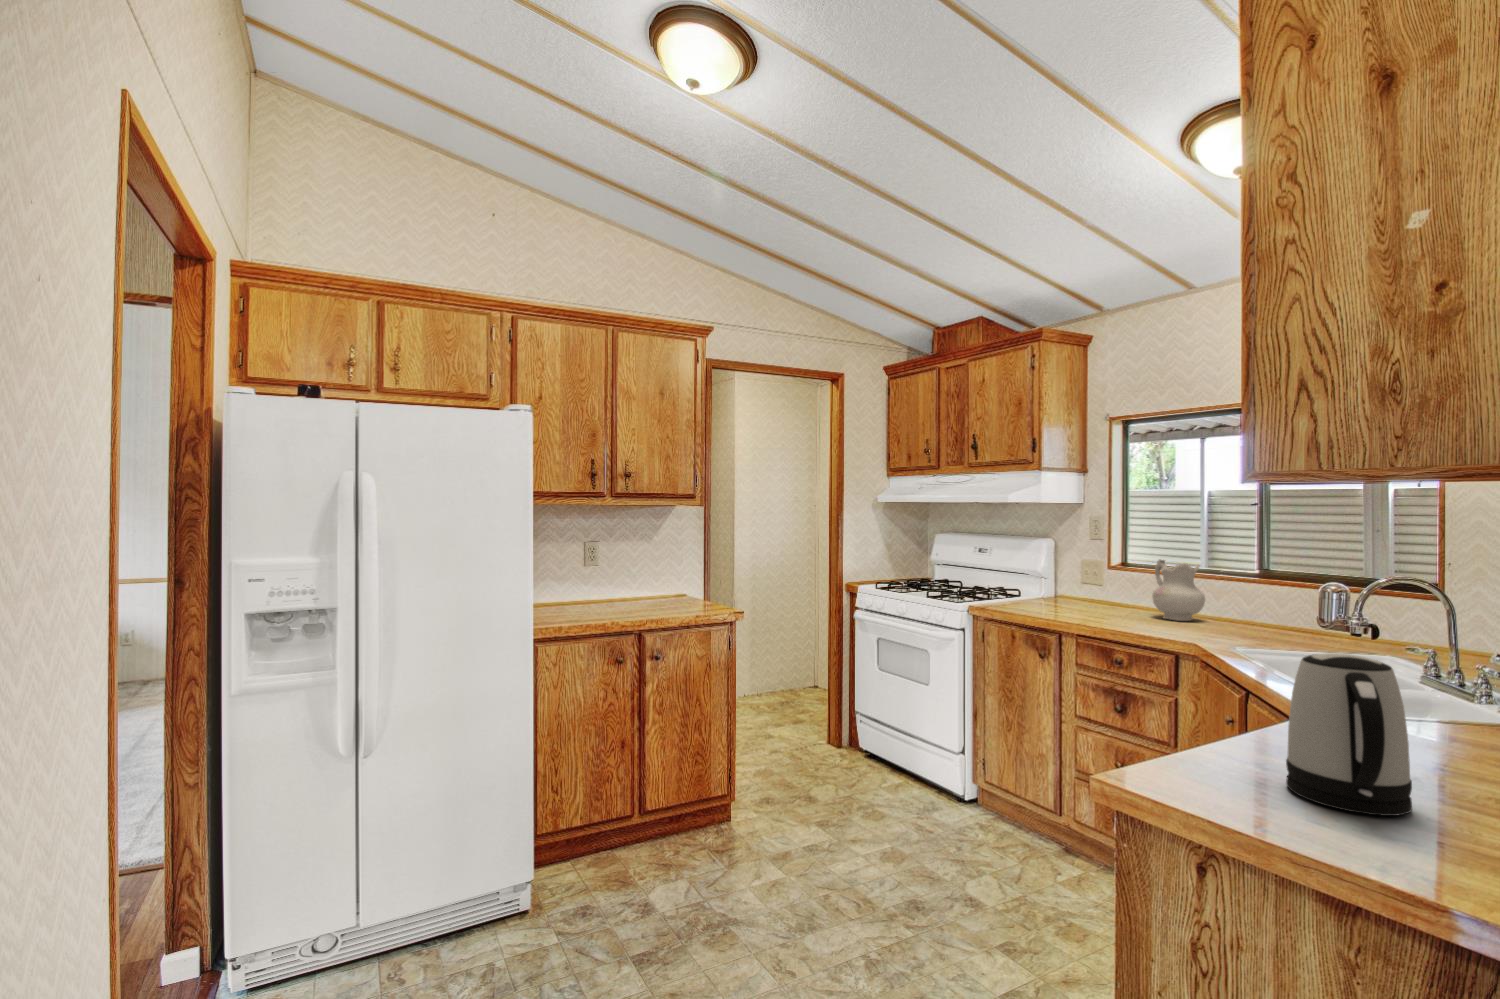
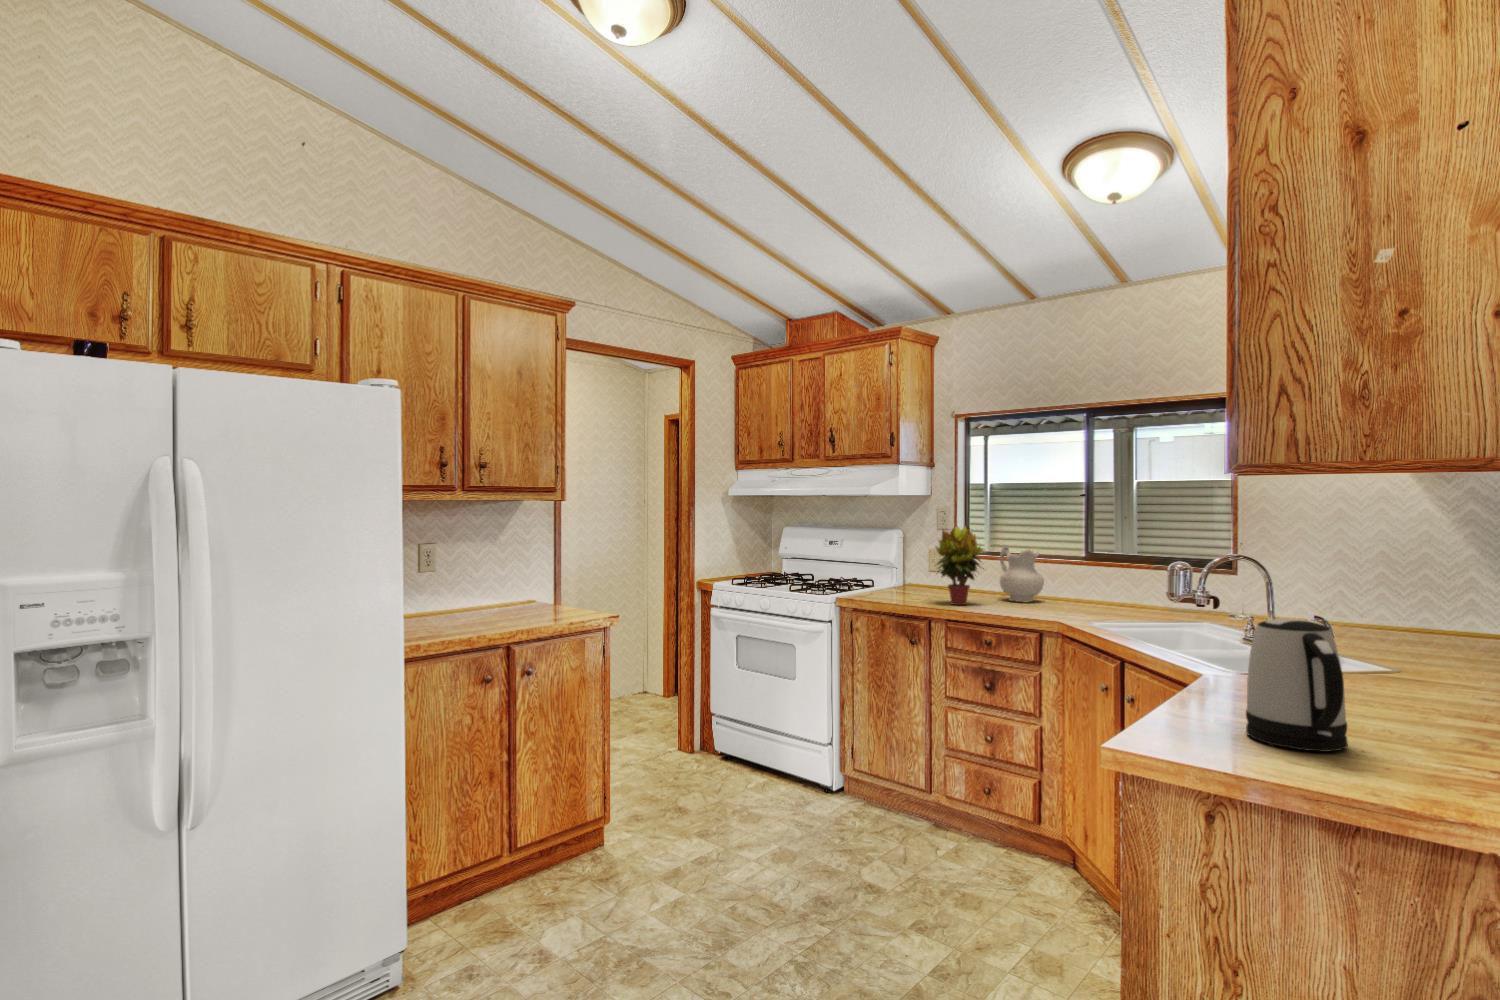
potted plant: none [1069,535,1131,620] -> present [936,526,984,605]

